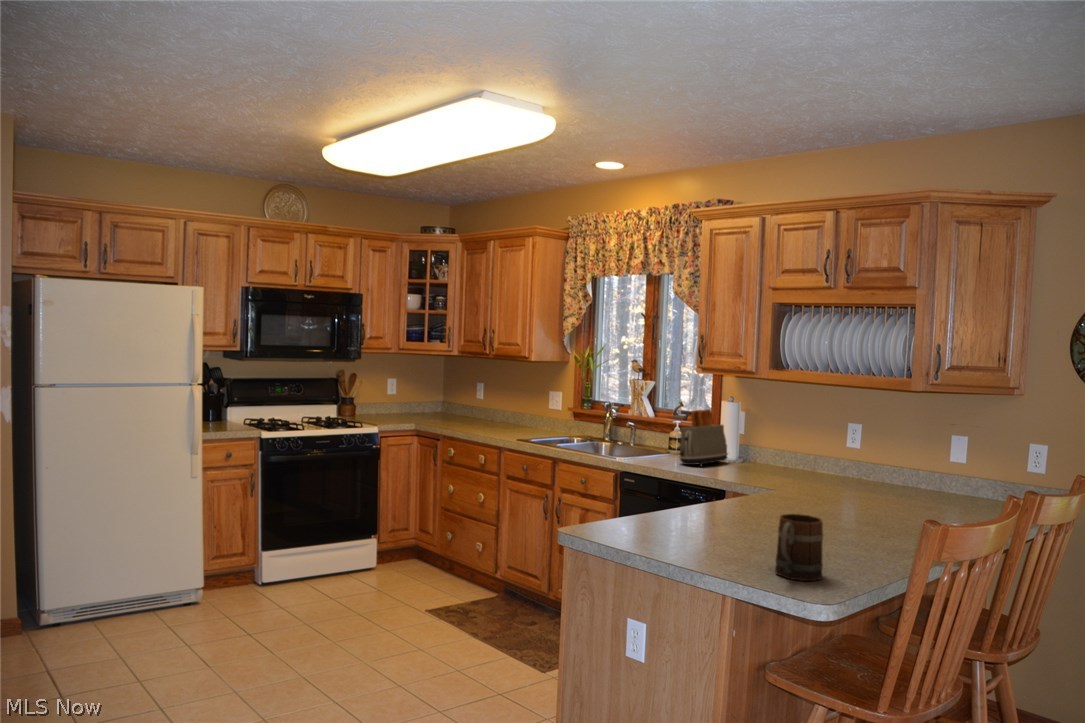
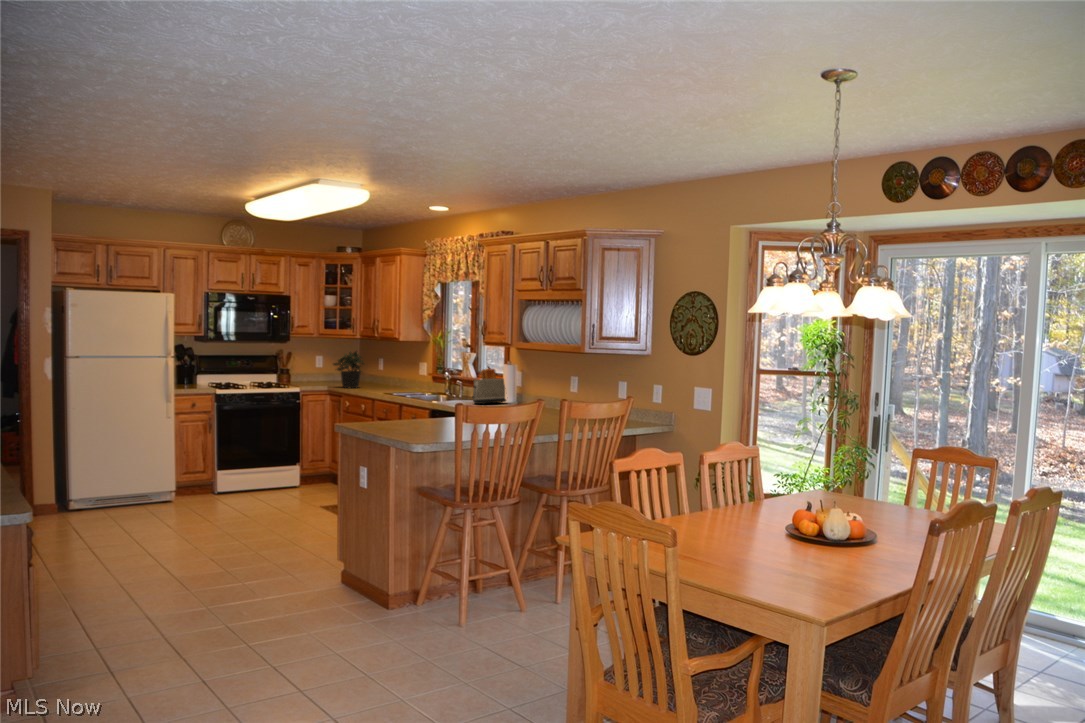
potted plant: none [423,373,471,427] -> present [334,351,364,388]
mug: present [775,514,823,581] -> none [414,406,443,436]

